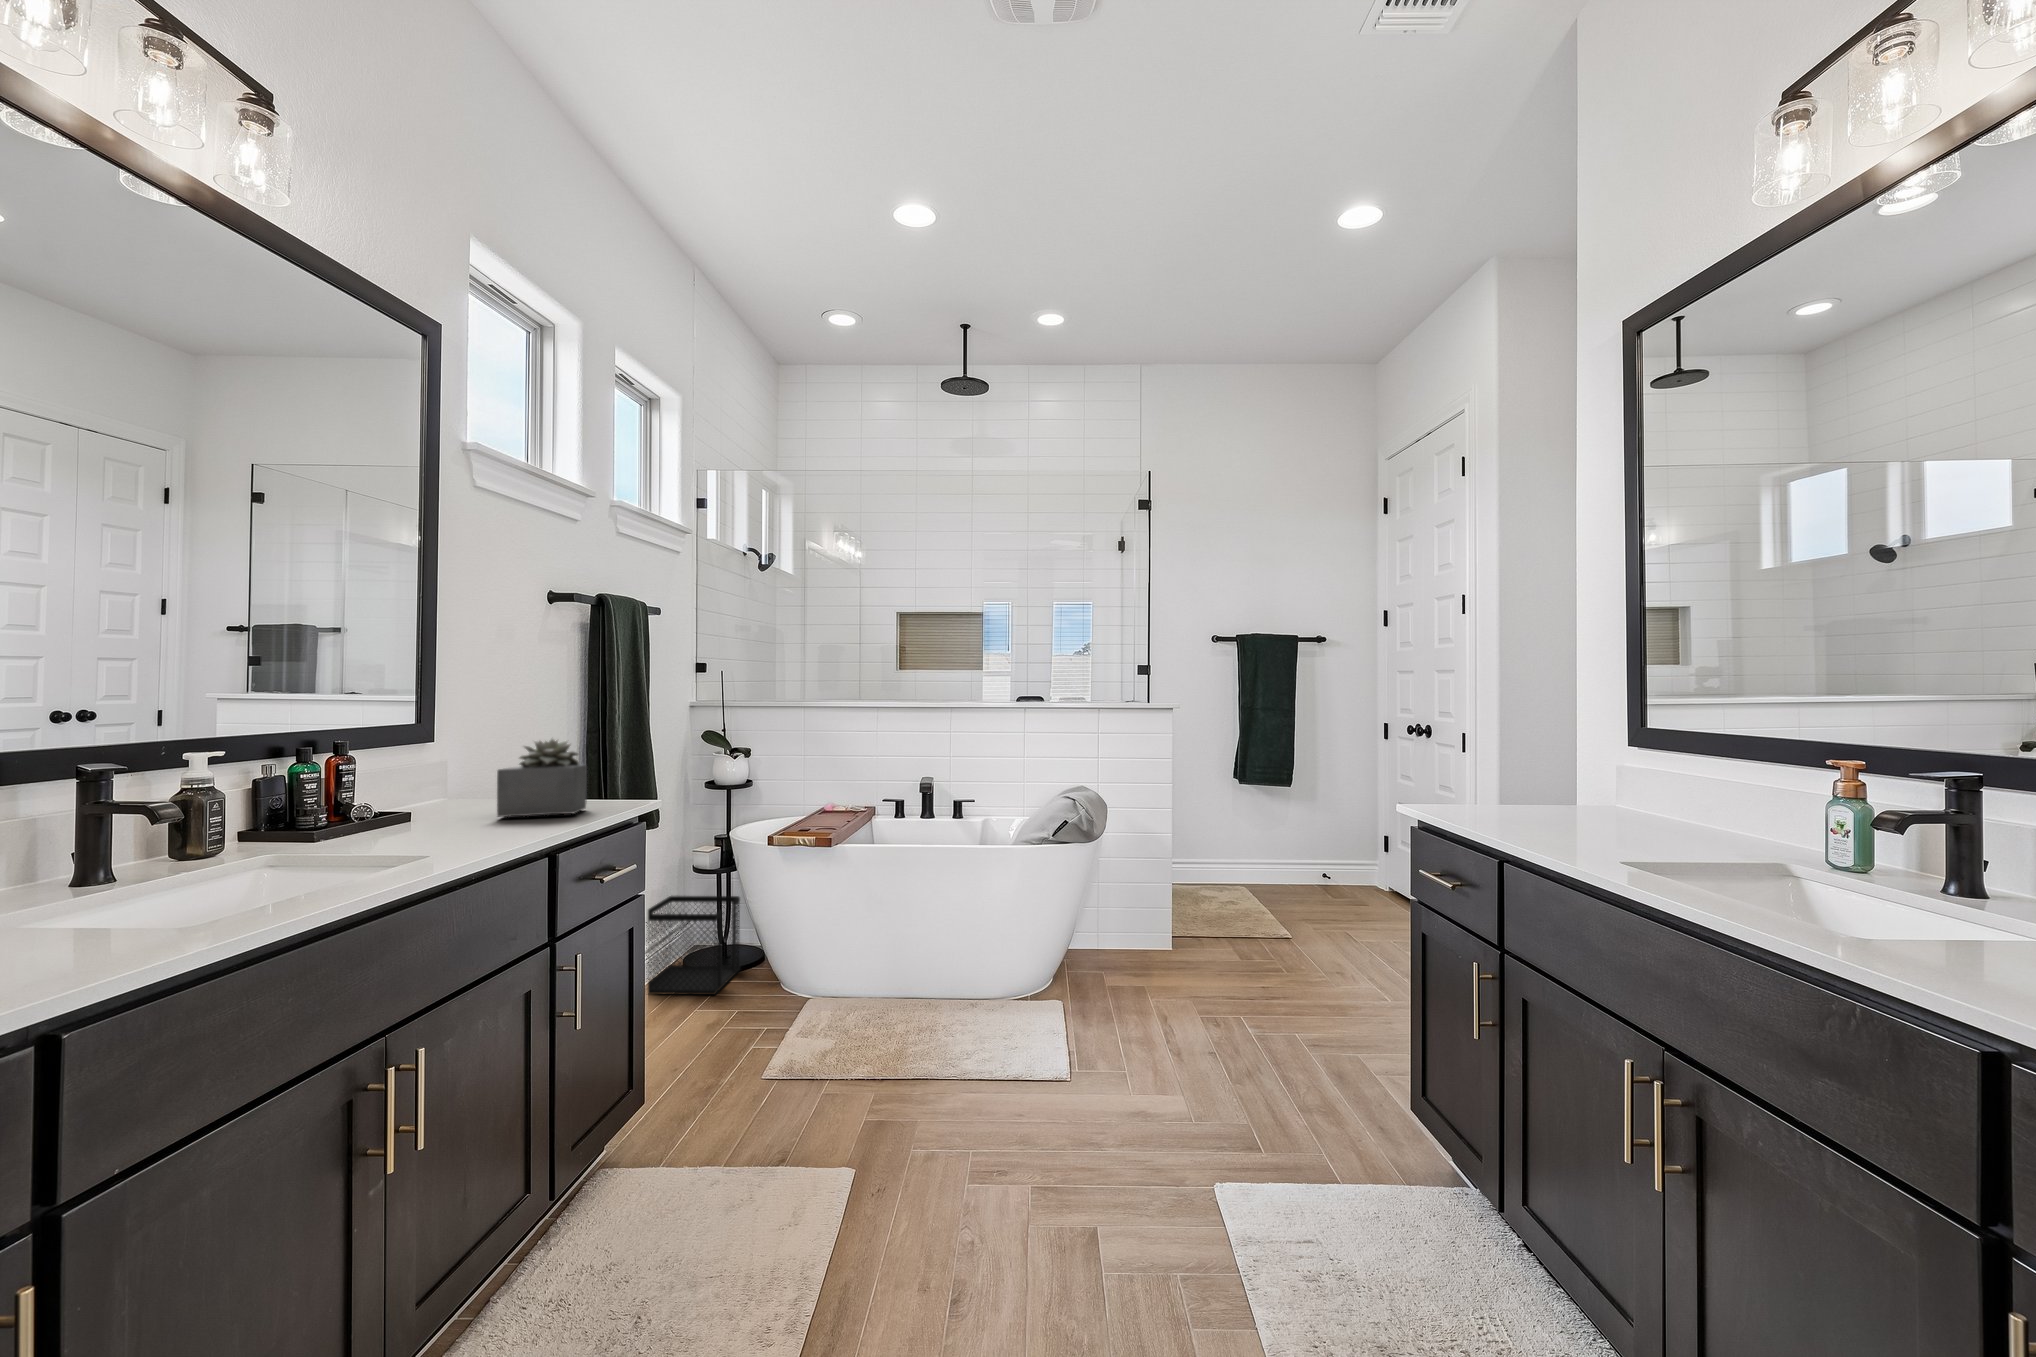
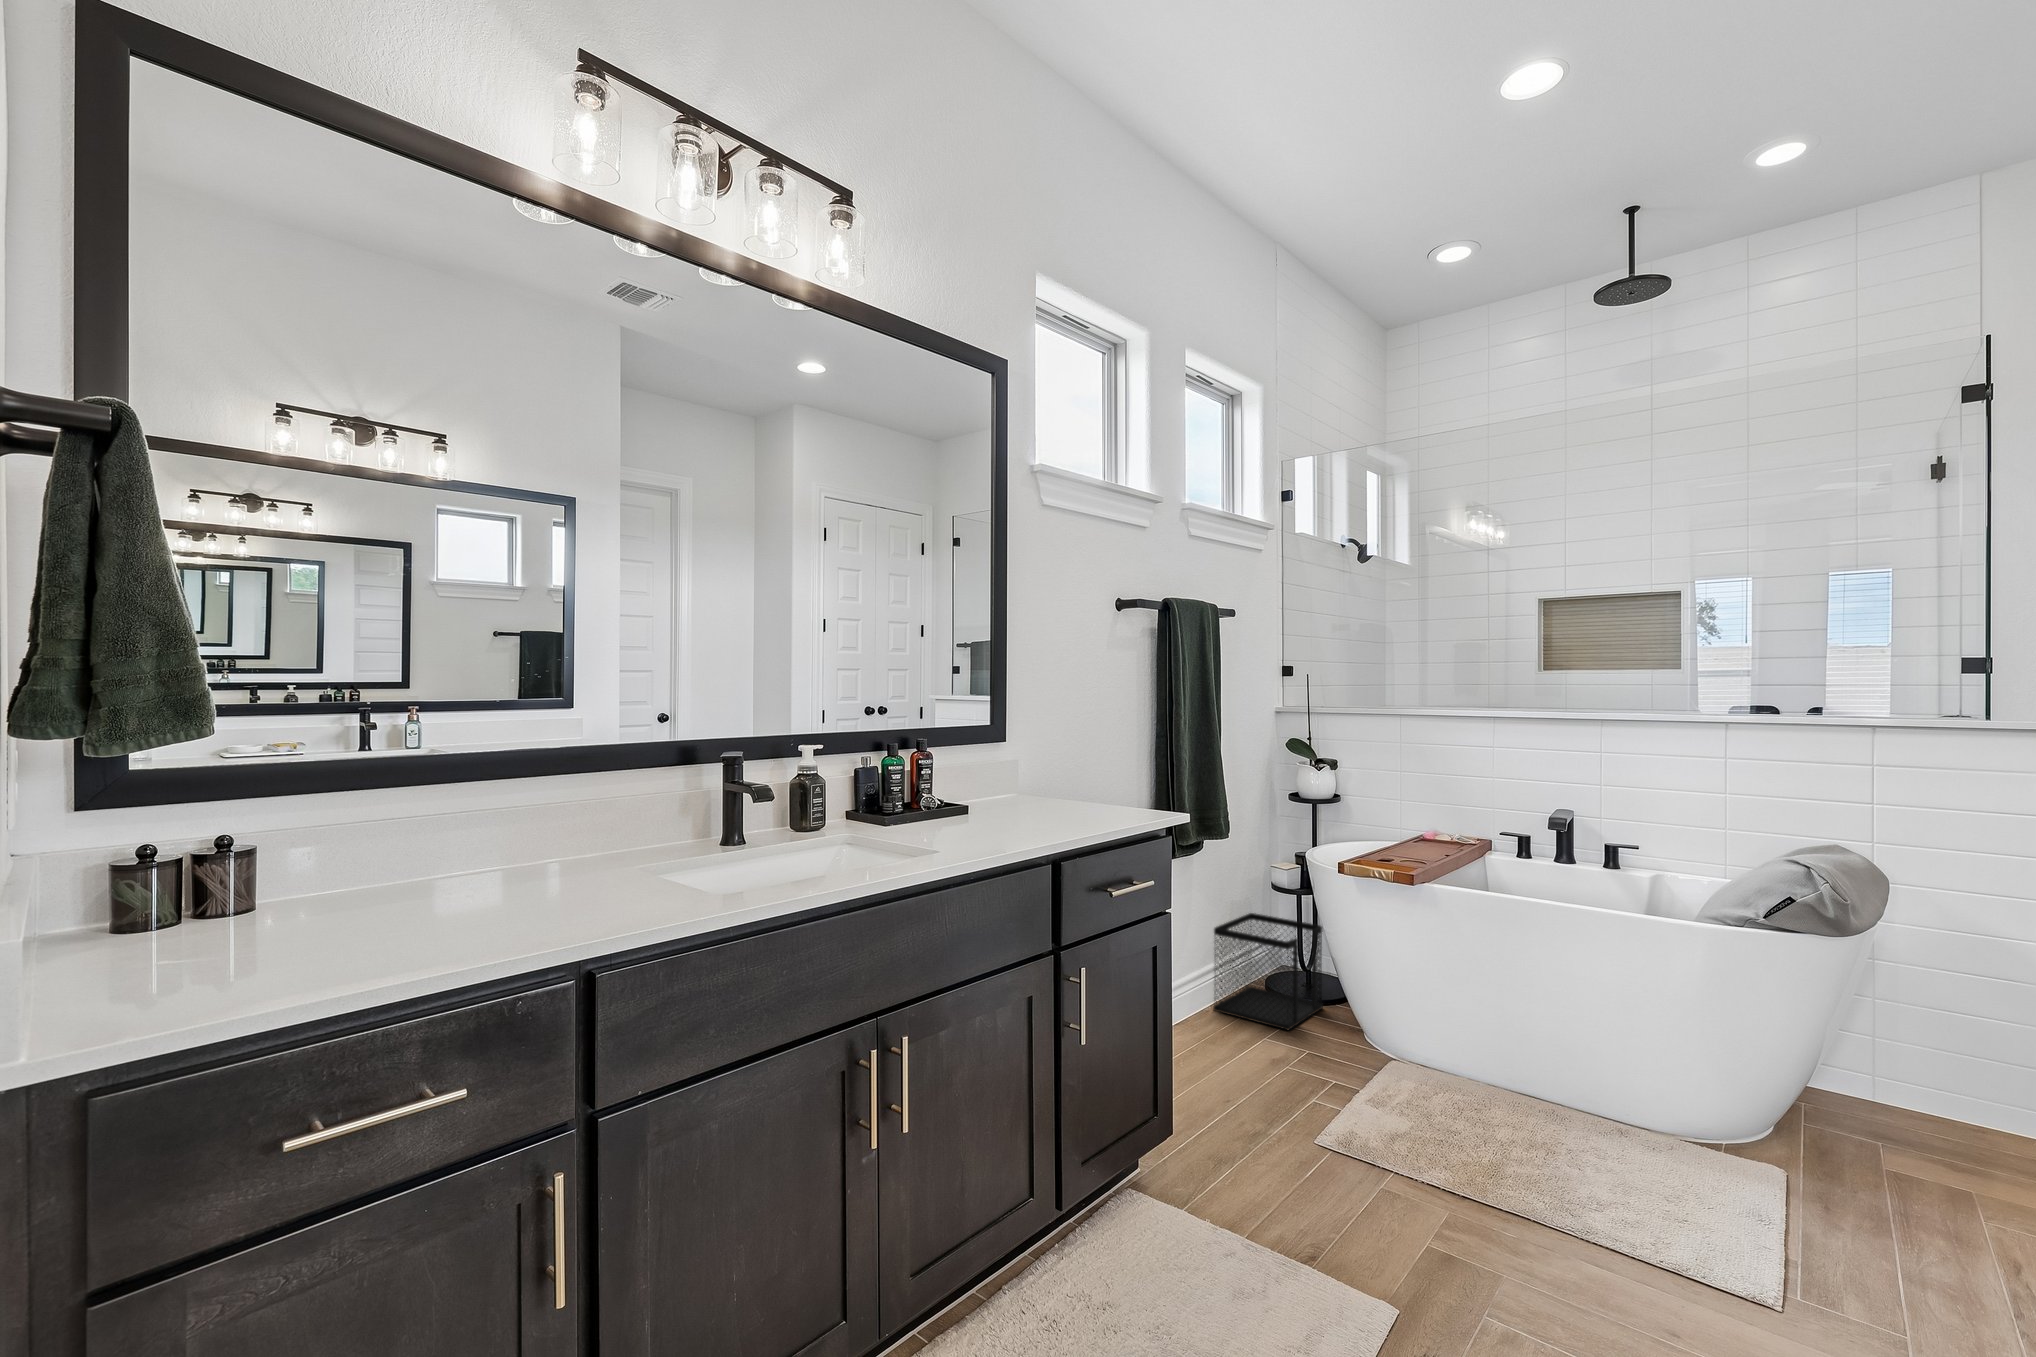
succulent plant: present [497,739,587,817] -> none [1033,743,1116,821]

